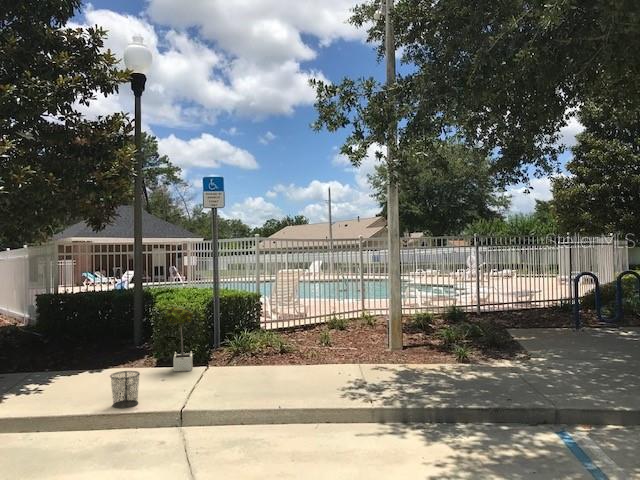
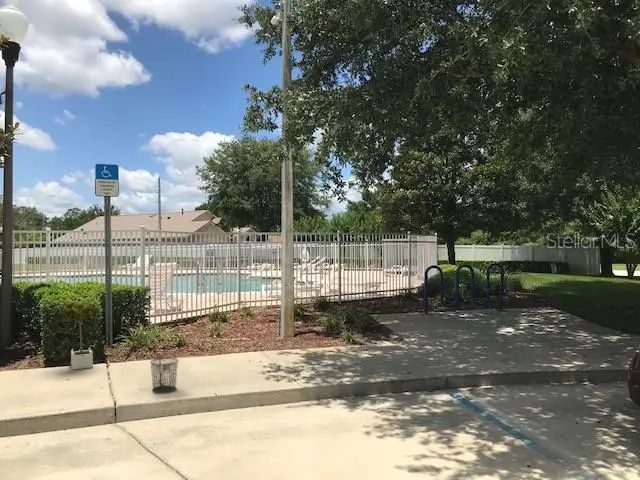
waste bin: present [110,371,140,408] -> present [150,357,178,393]

